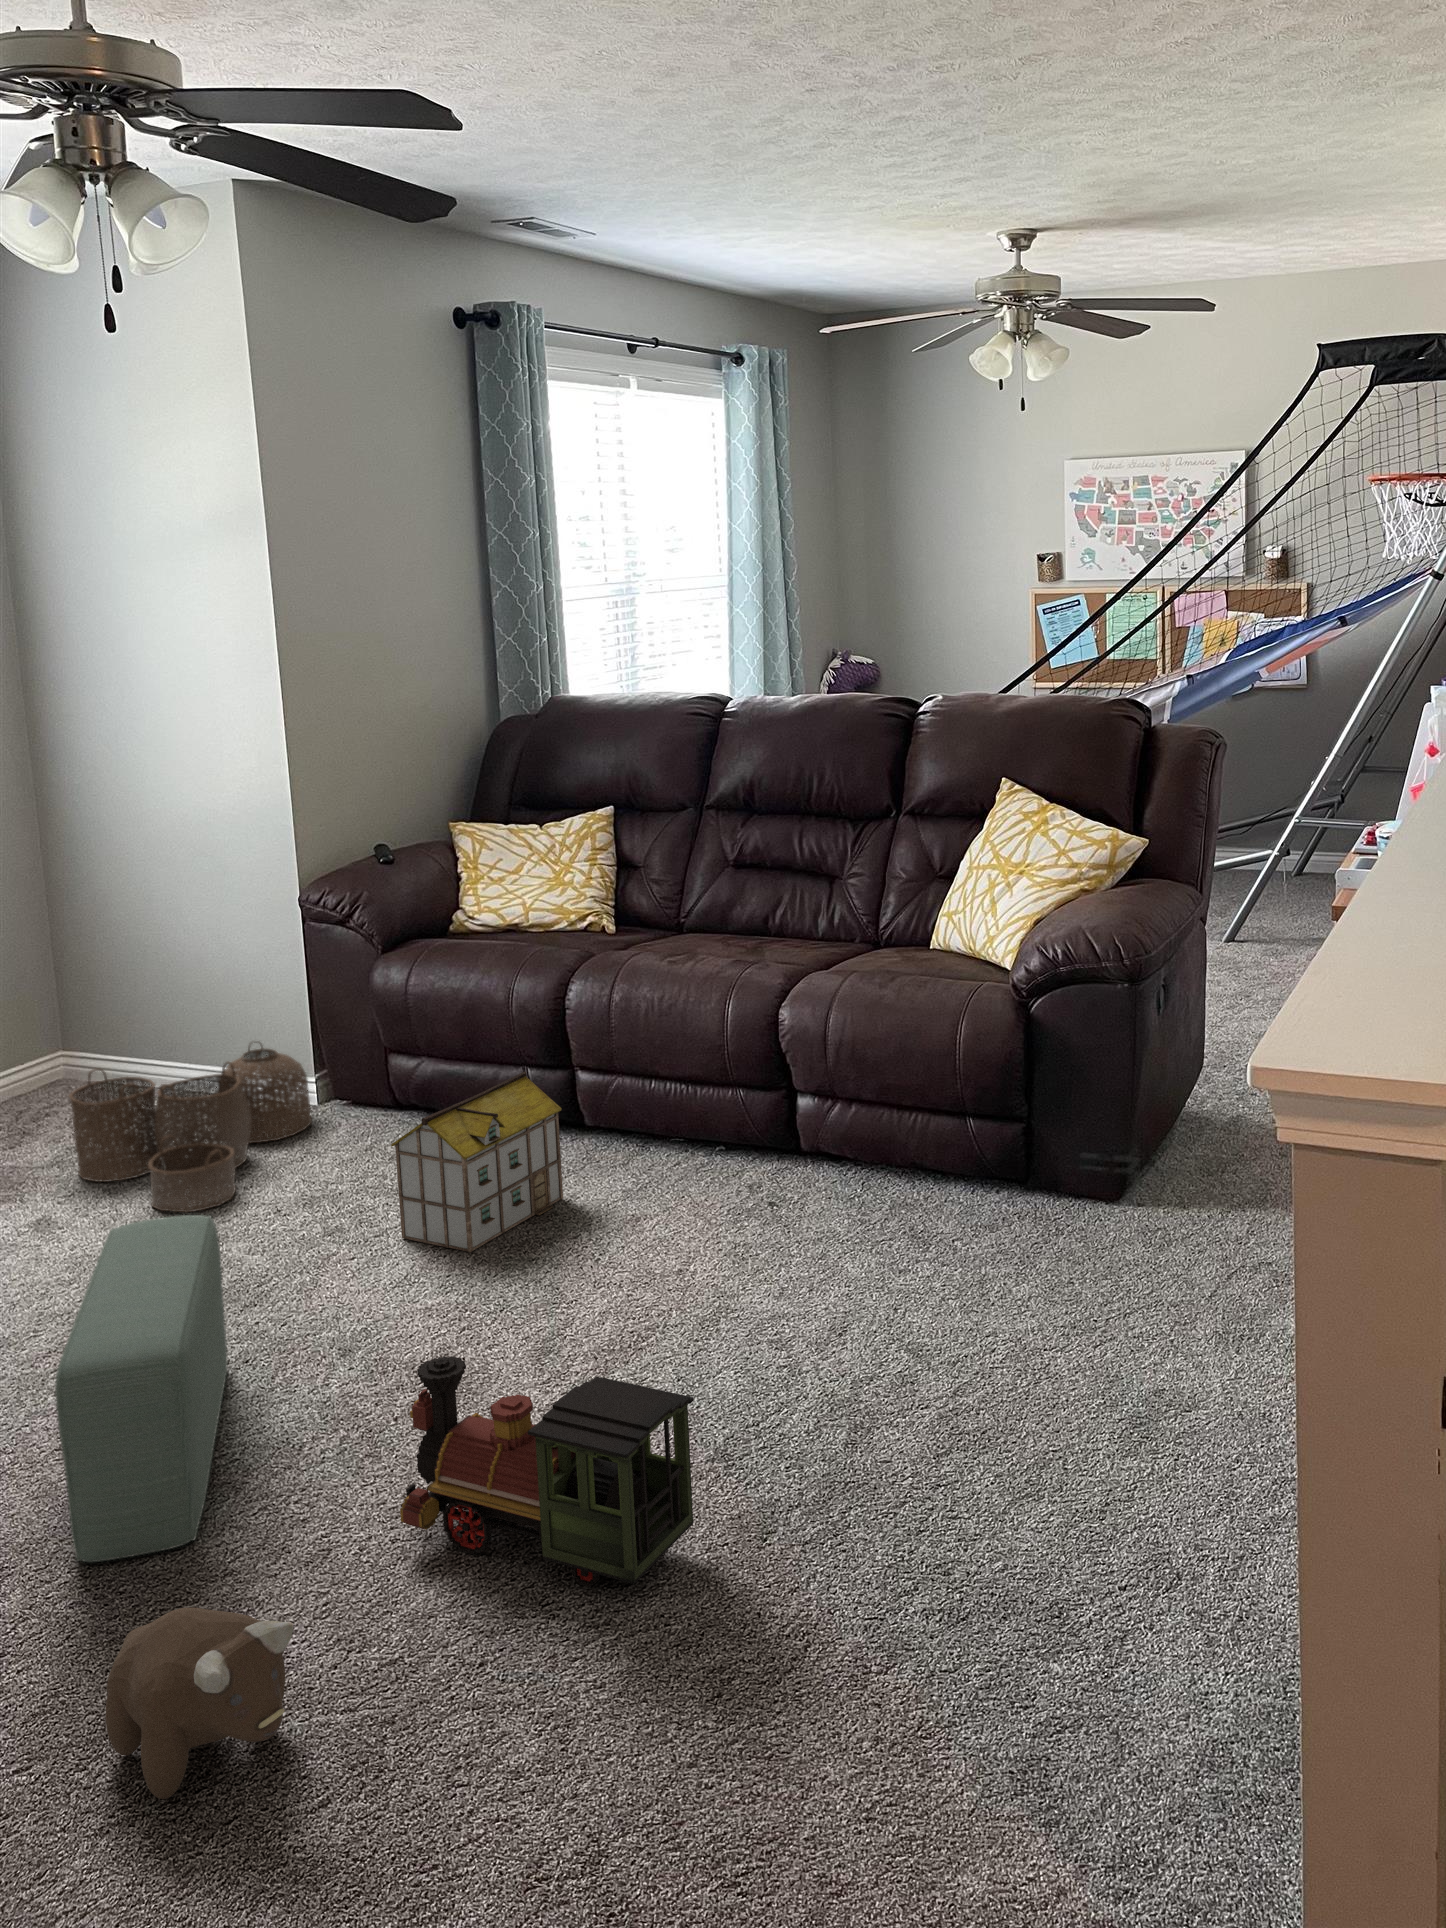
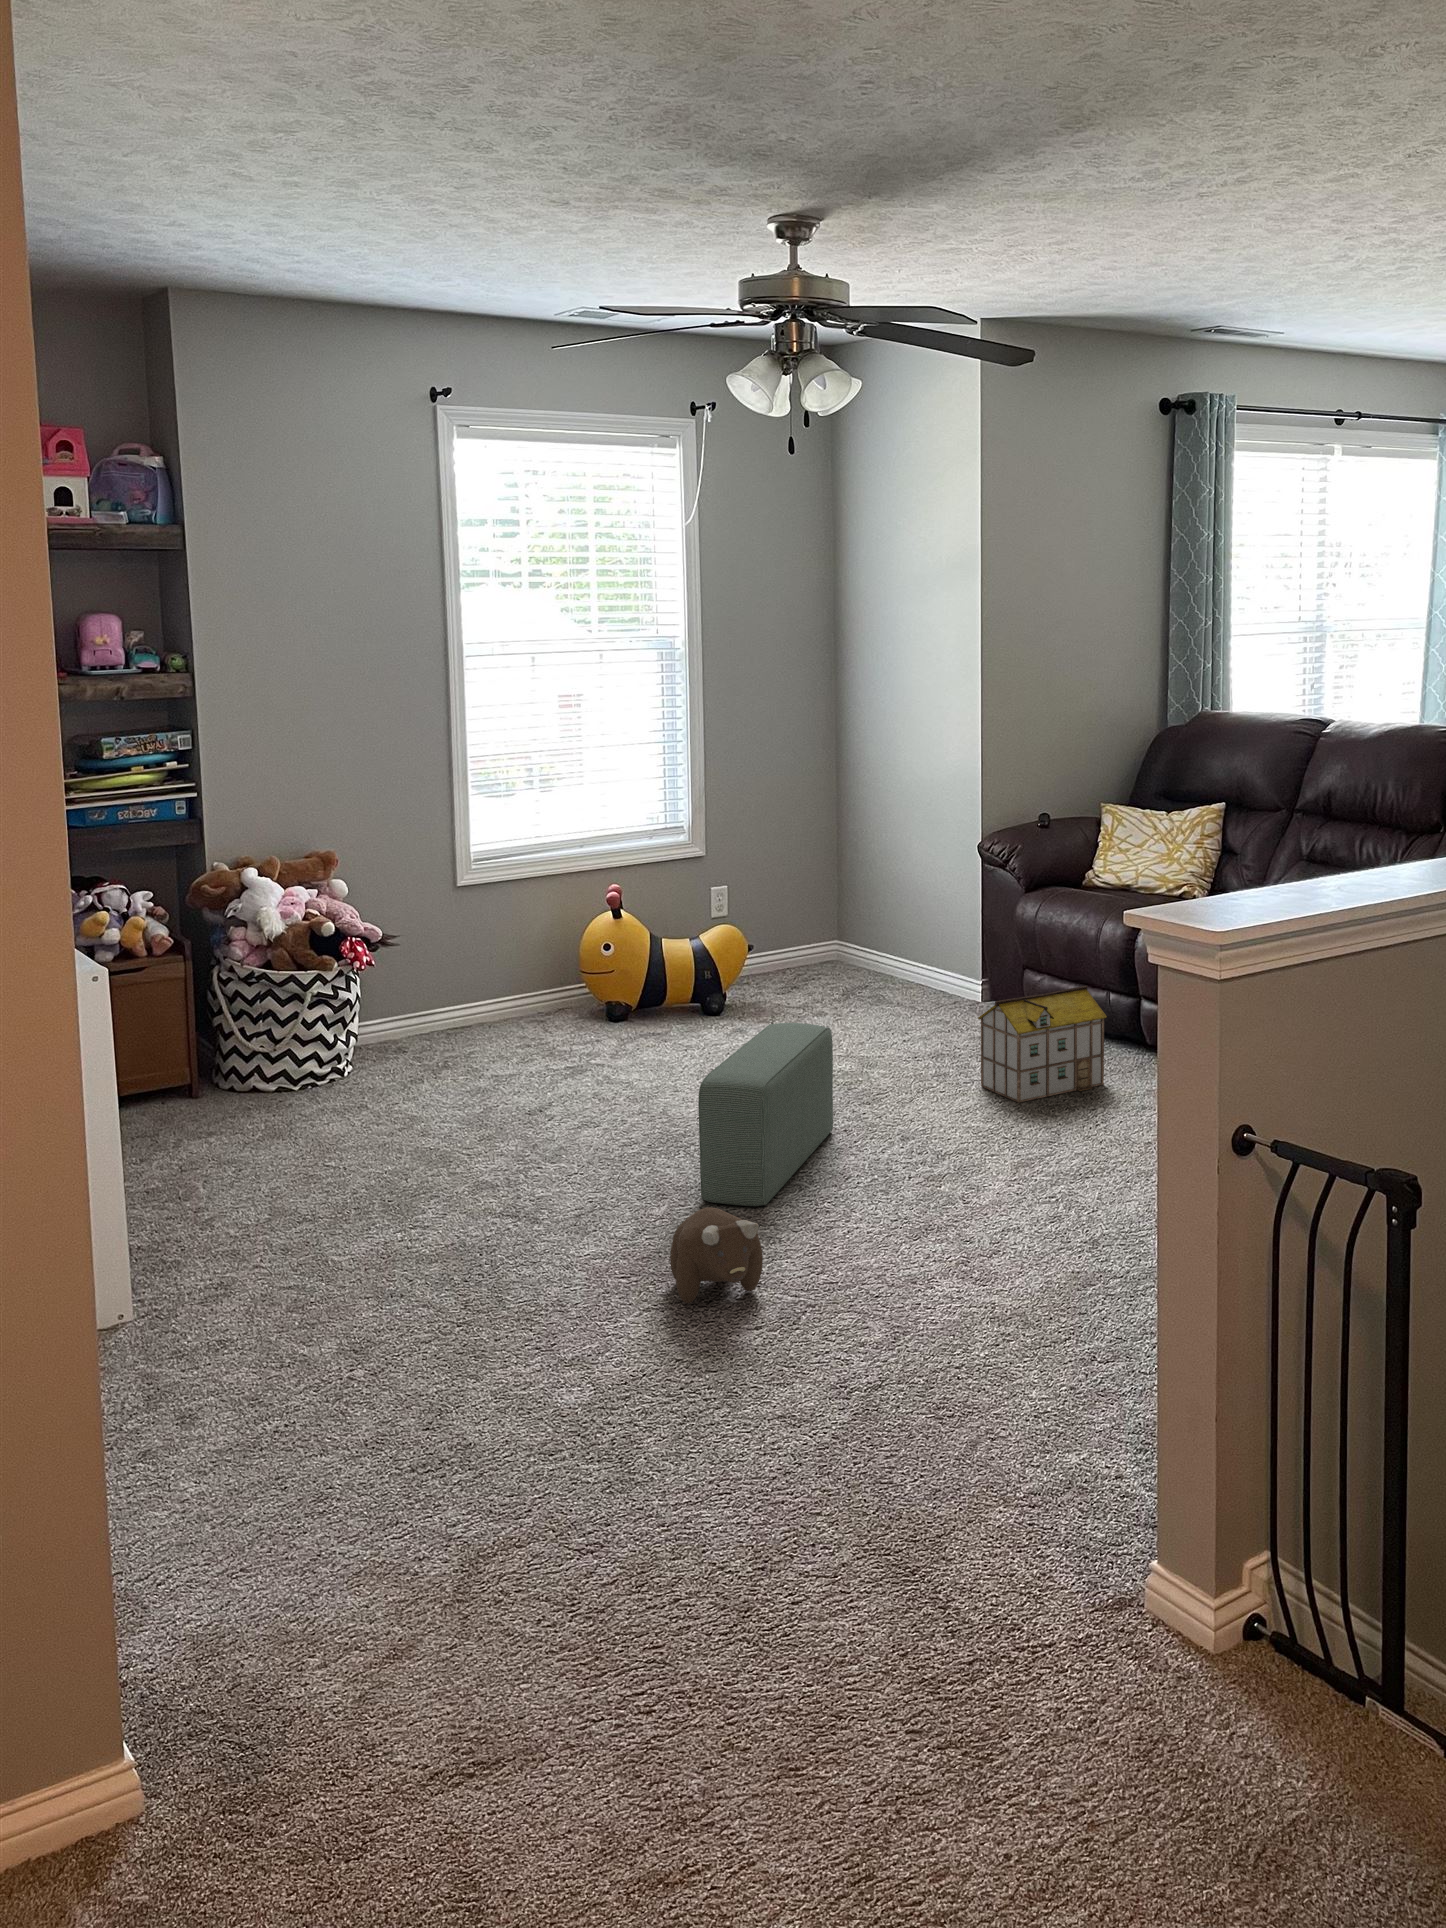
woven basket: present [69,1044,311,1213] -> none [809,945,972,1048]
toy train: present [400,1356,694,1587] -> none [870,1123,1042,1281]

